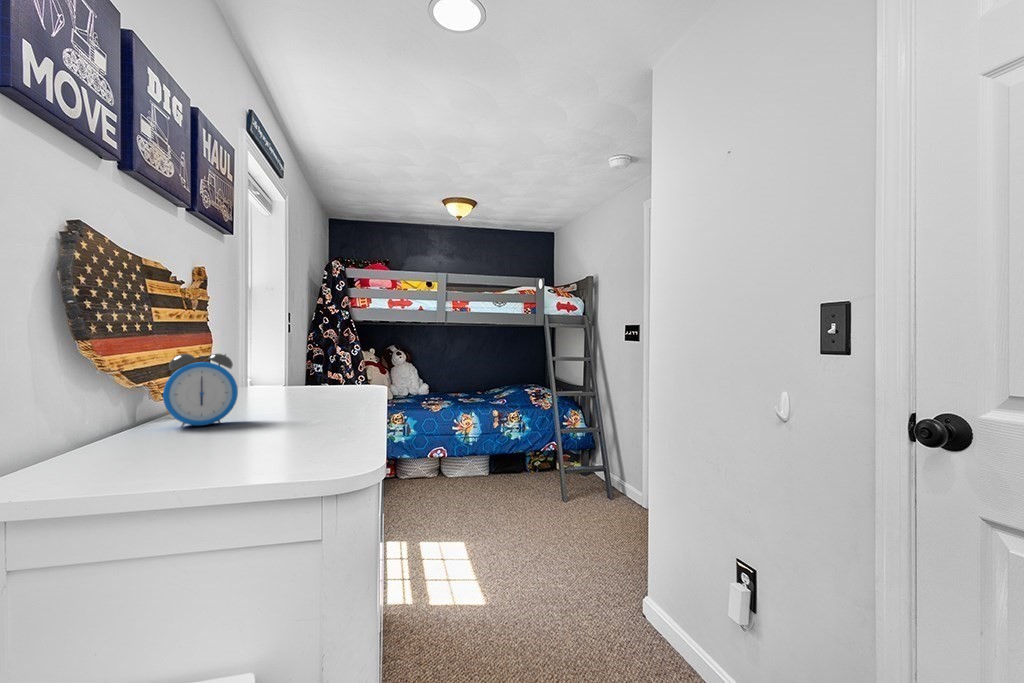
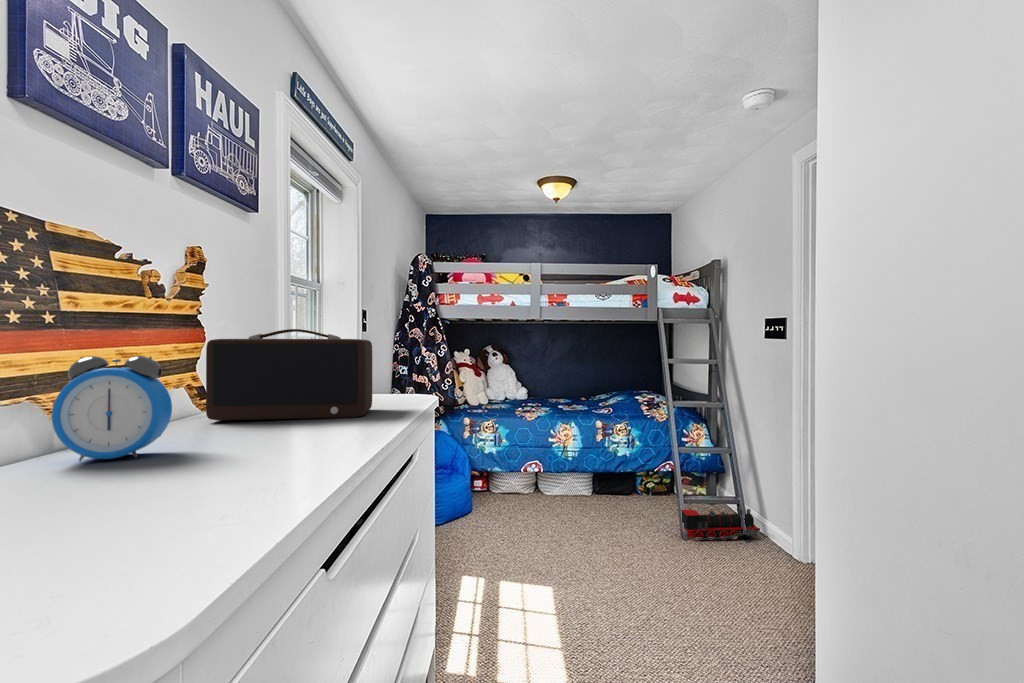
speaker: none [220,333,348,404] -> present [206,329,372,420]
toy train: none [561,475,622,502] -> present [681,508,760,541]

